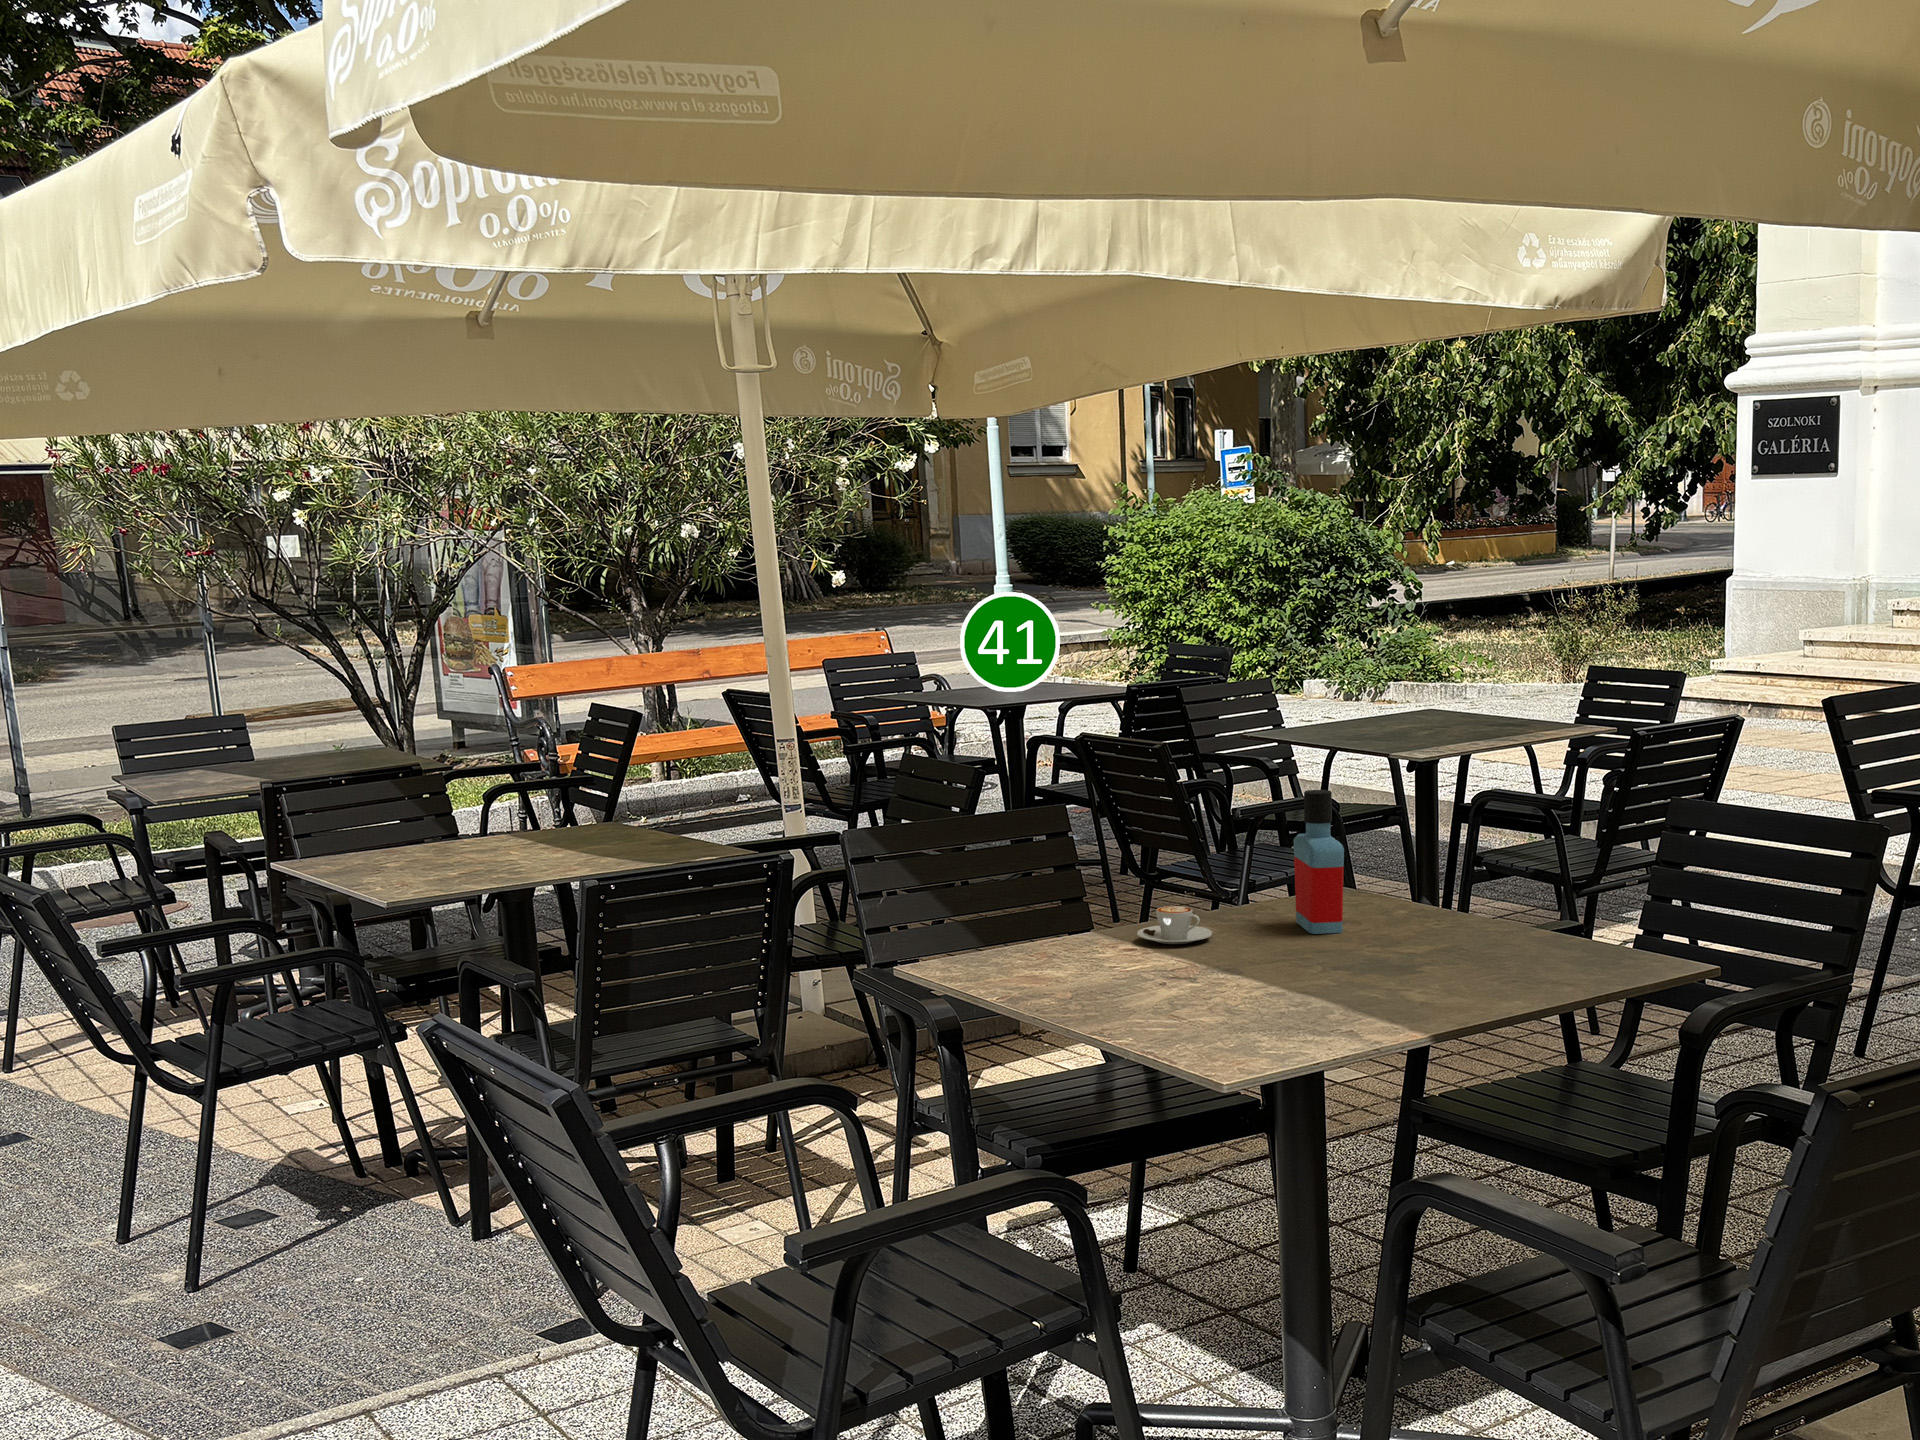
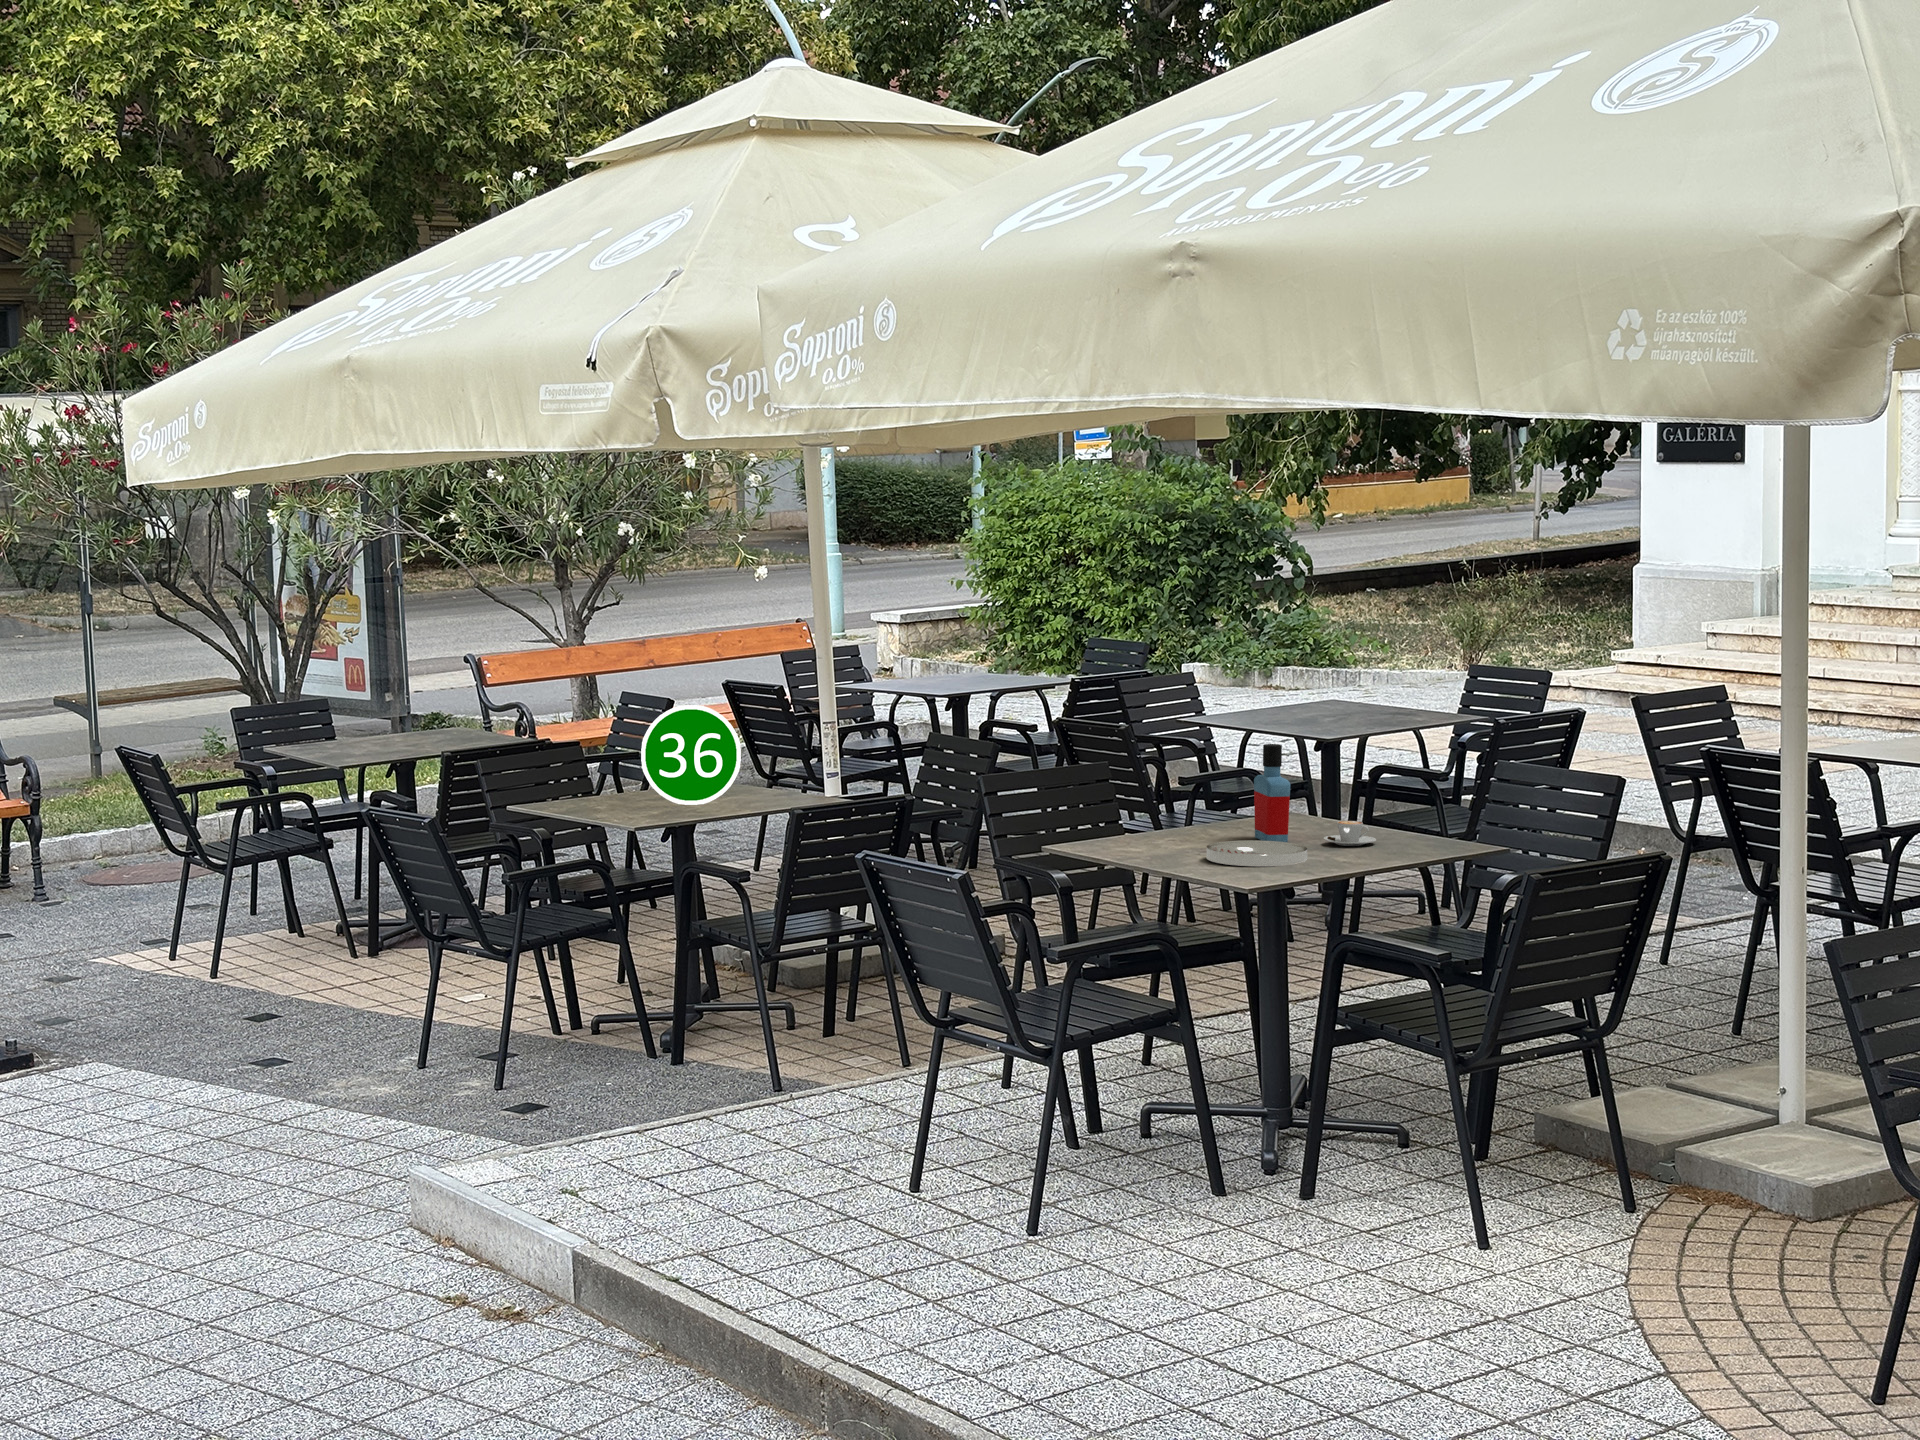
coffee cup: present [1137,906,1212,944] -> present [1324,821,1376,846]
plate: none [1211,937,1365,988] -> present [1206,840,1307,866]

